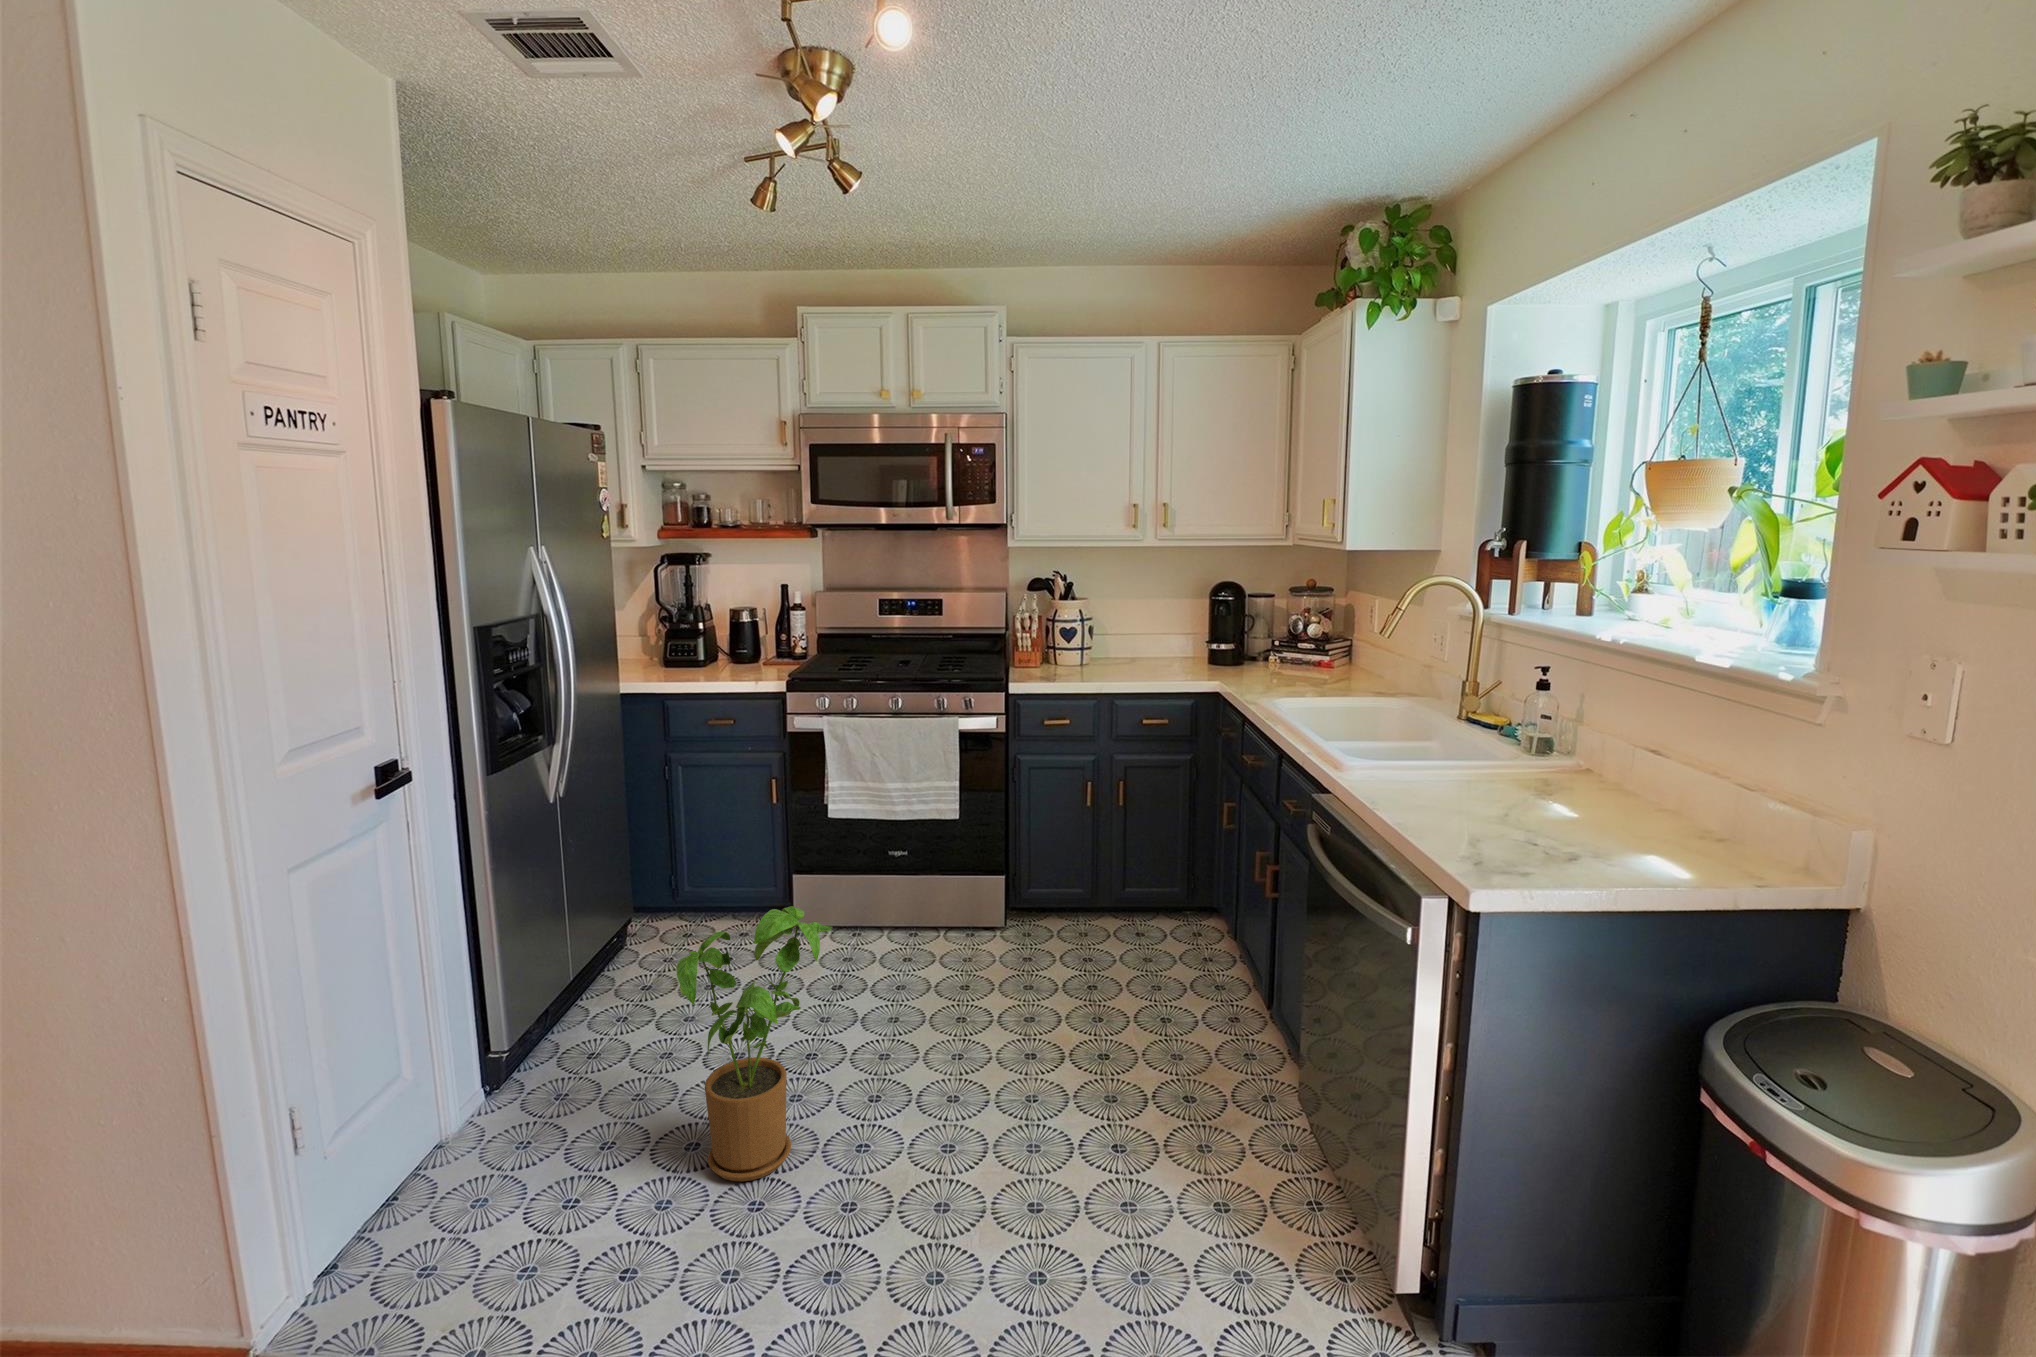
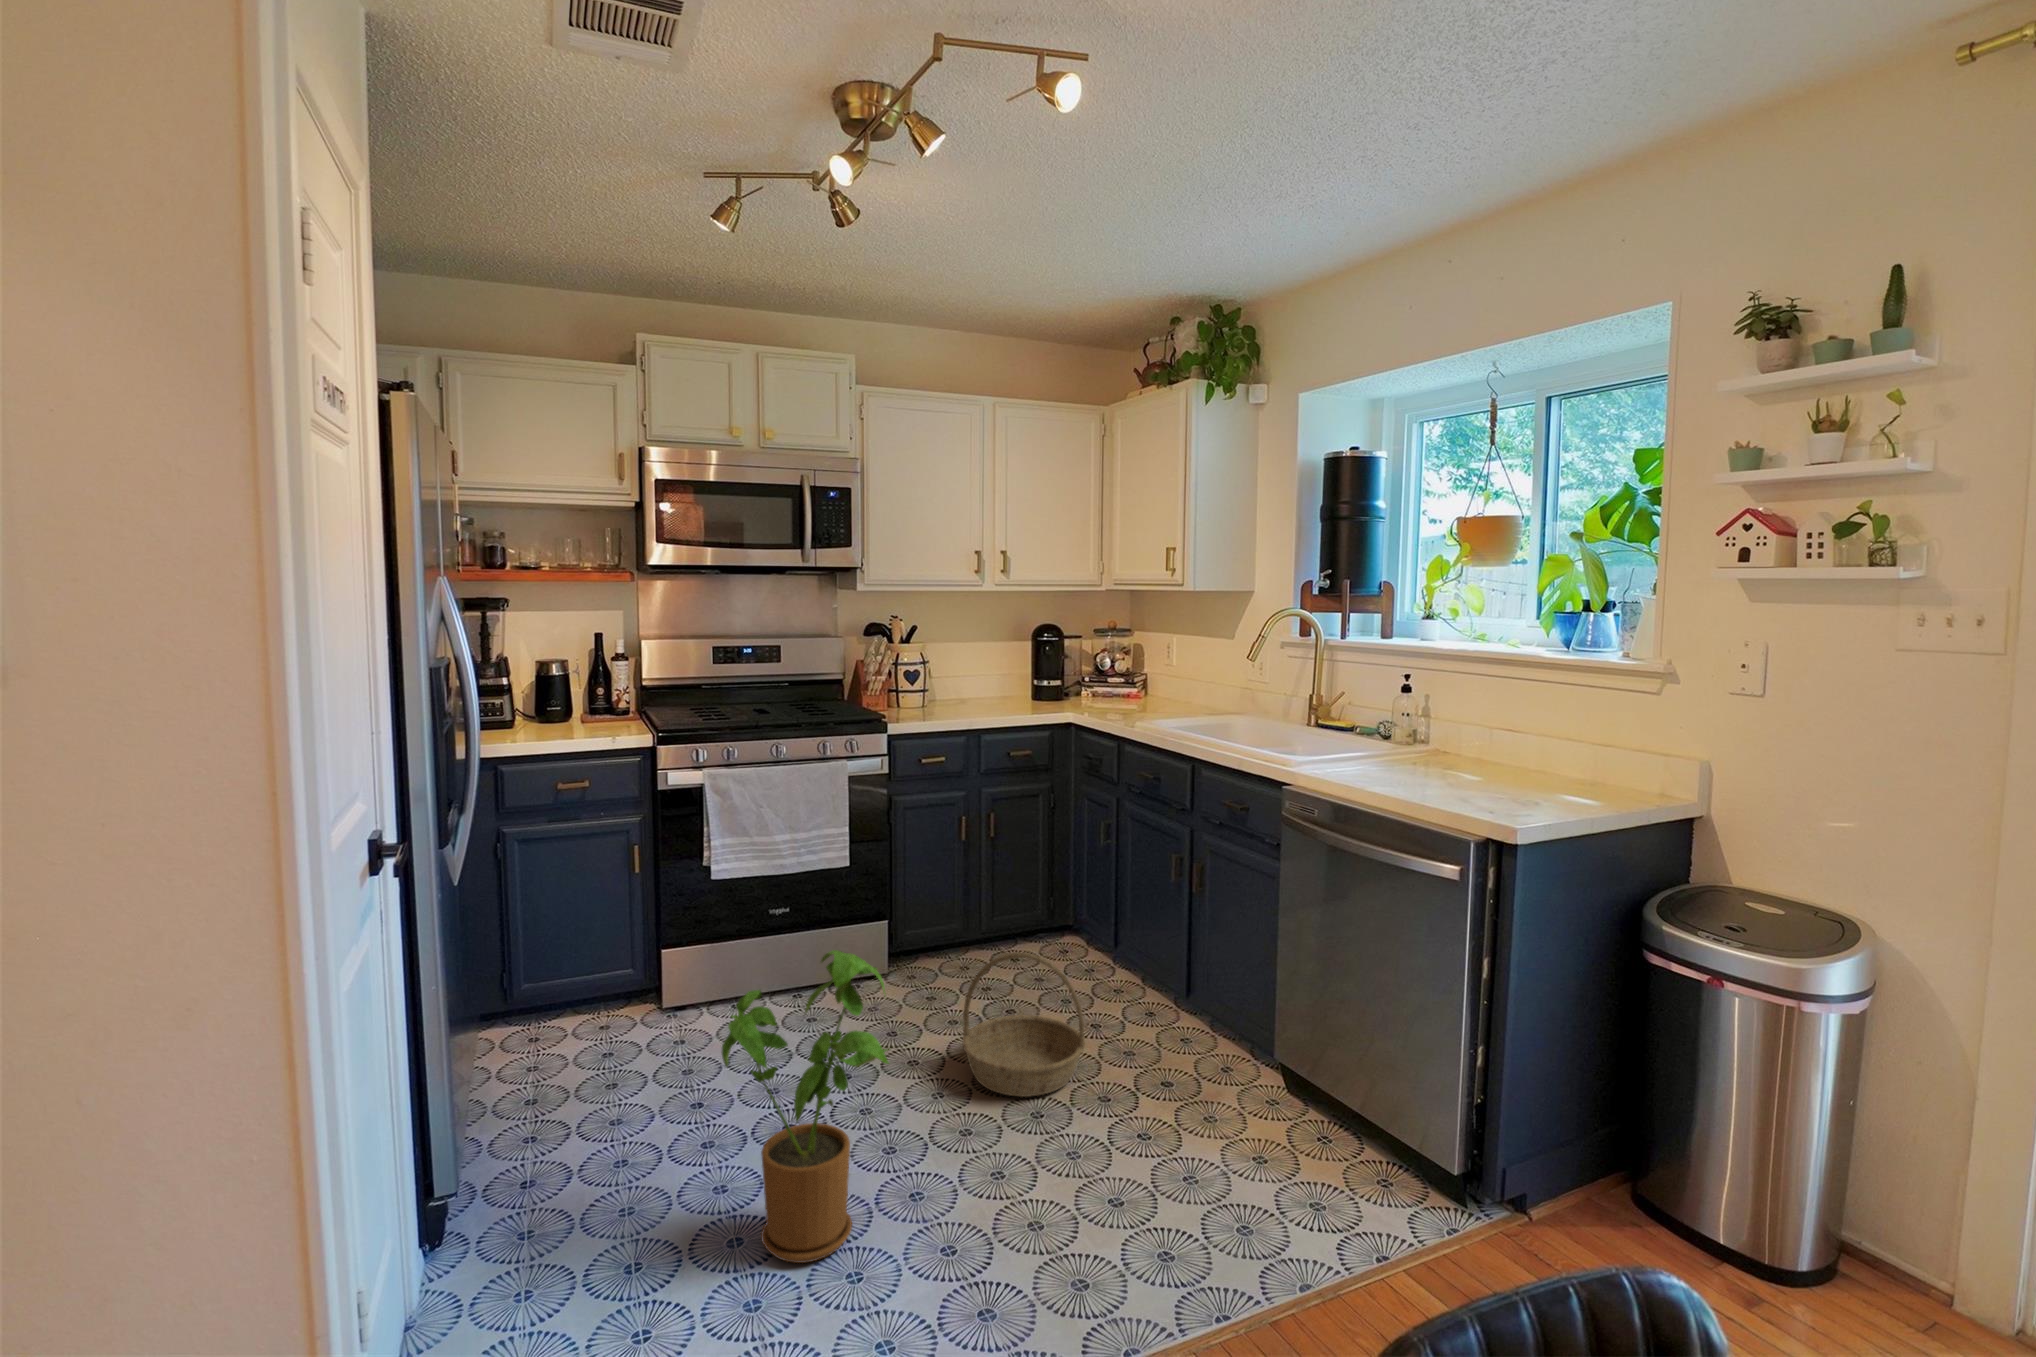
basket: none [987,928,1109,1074] -> present [962,952,1085,1097]

